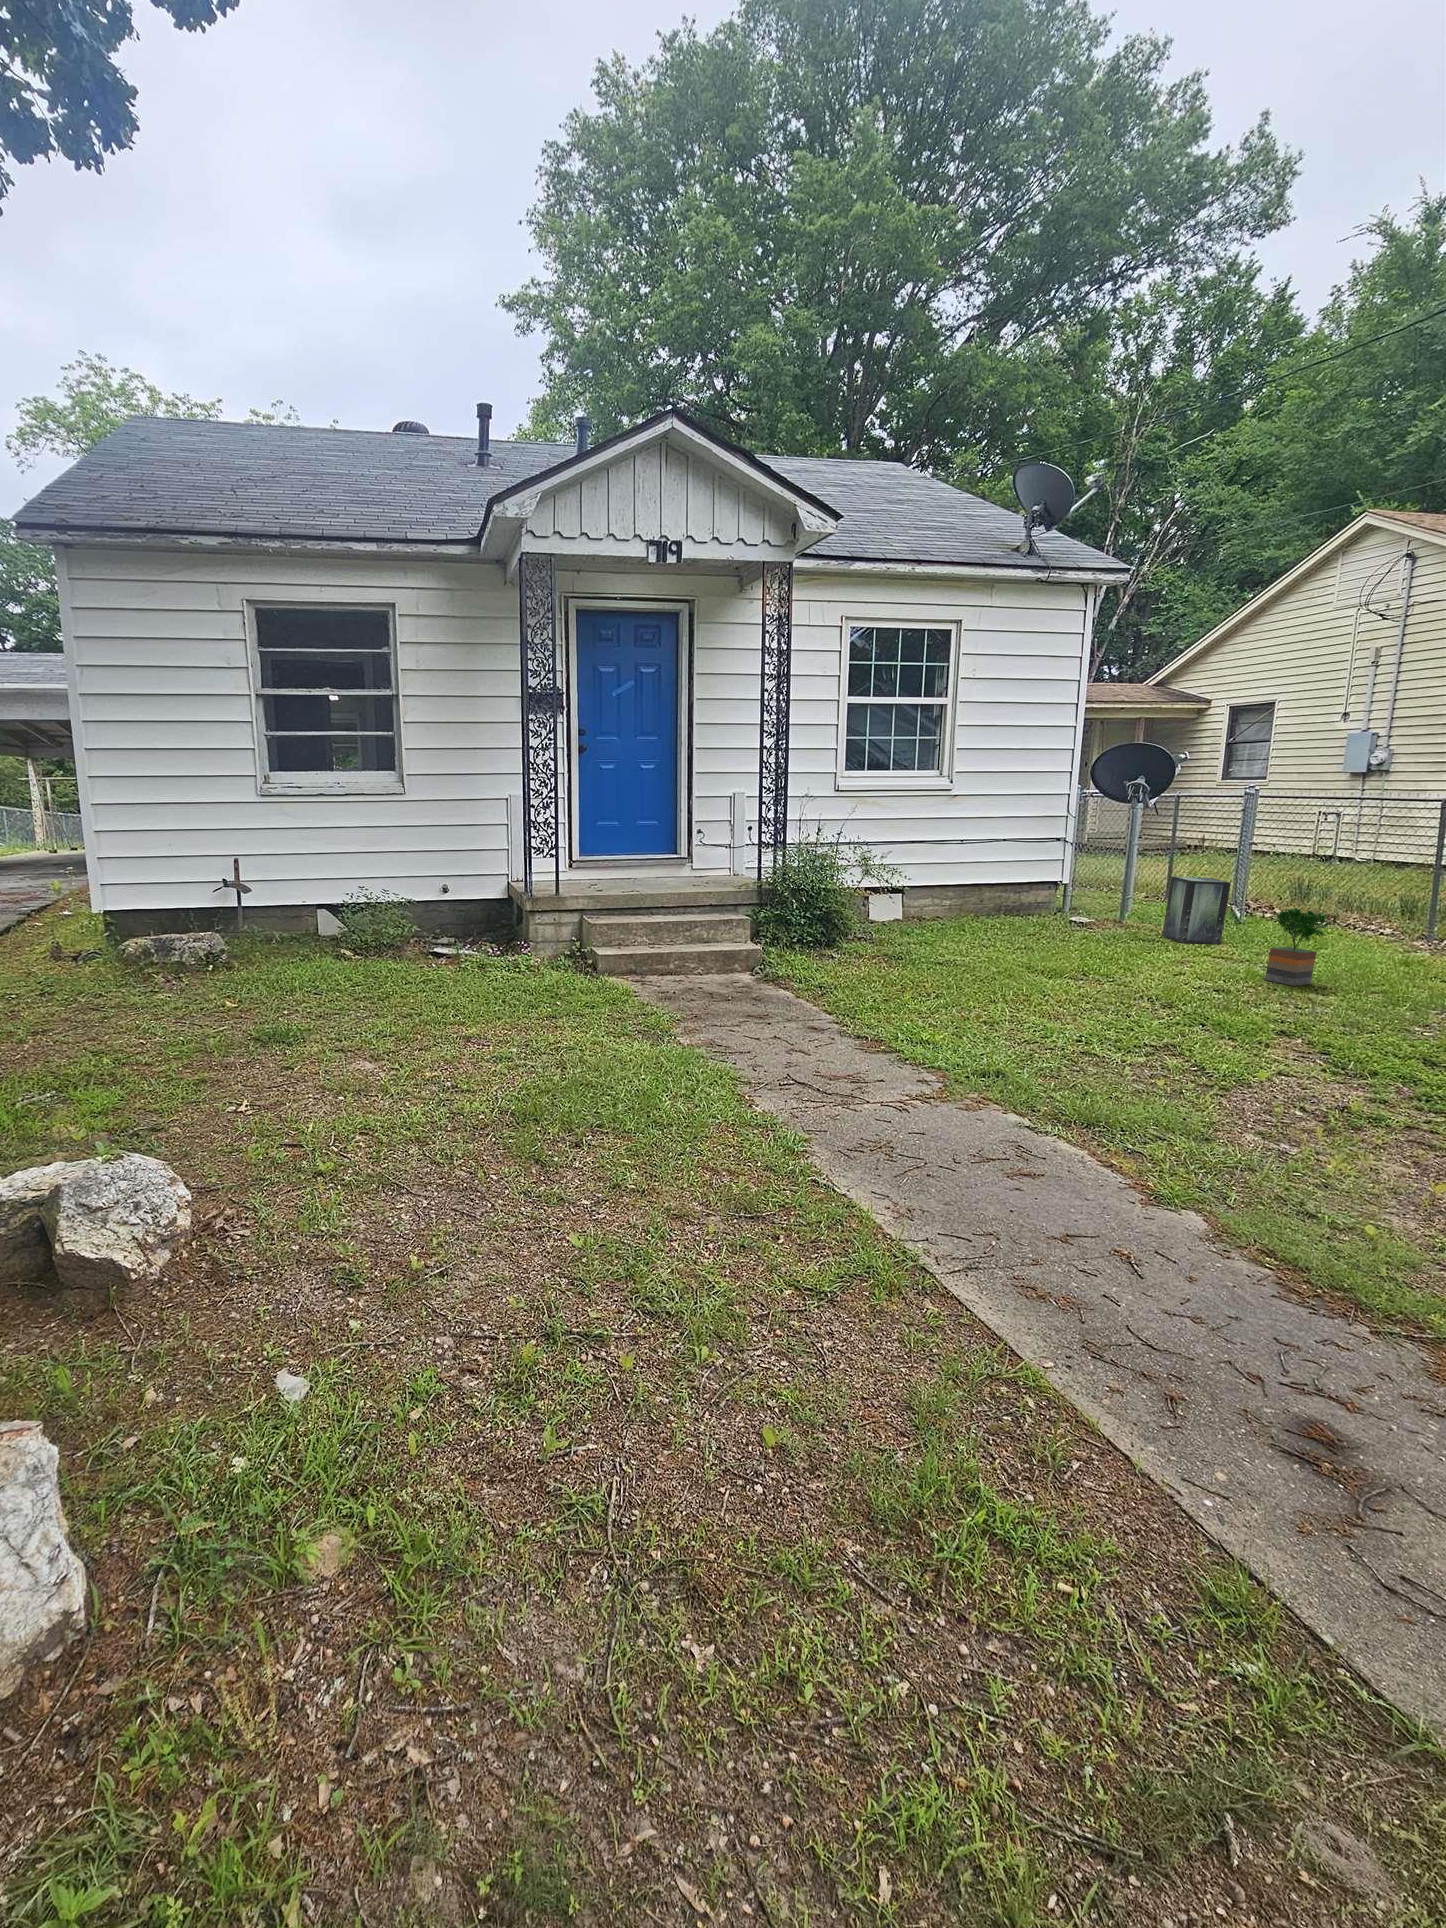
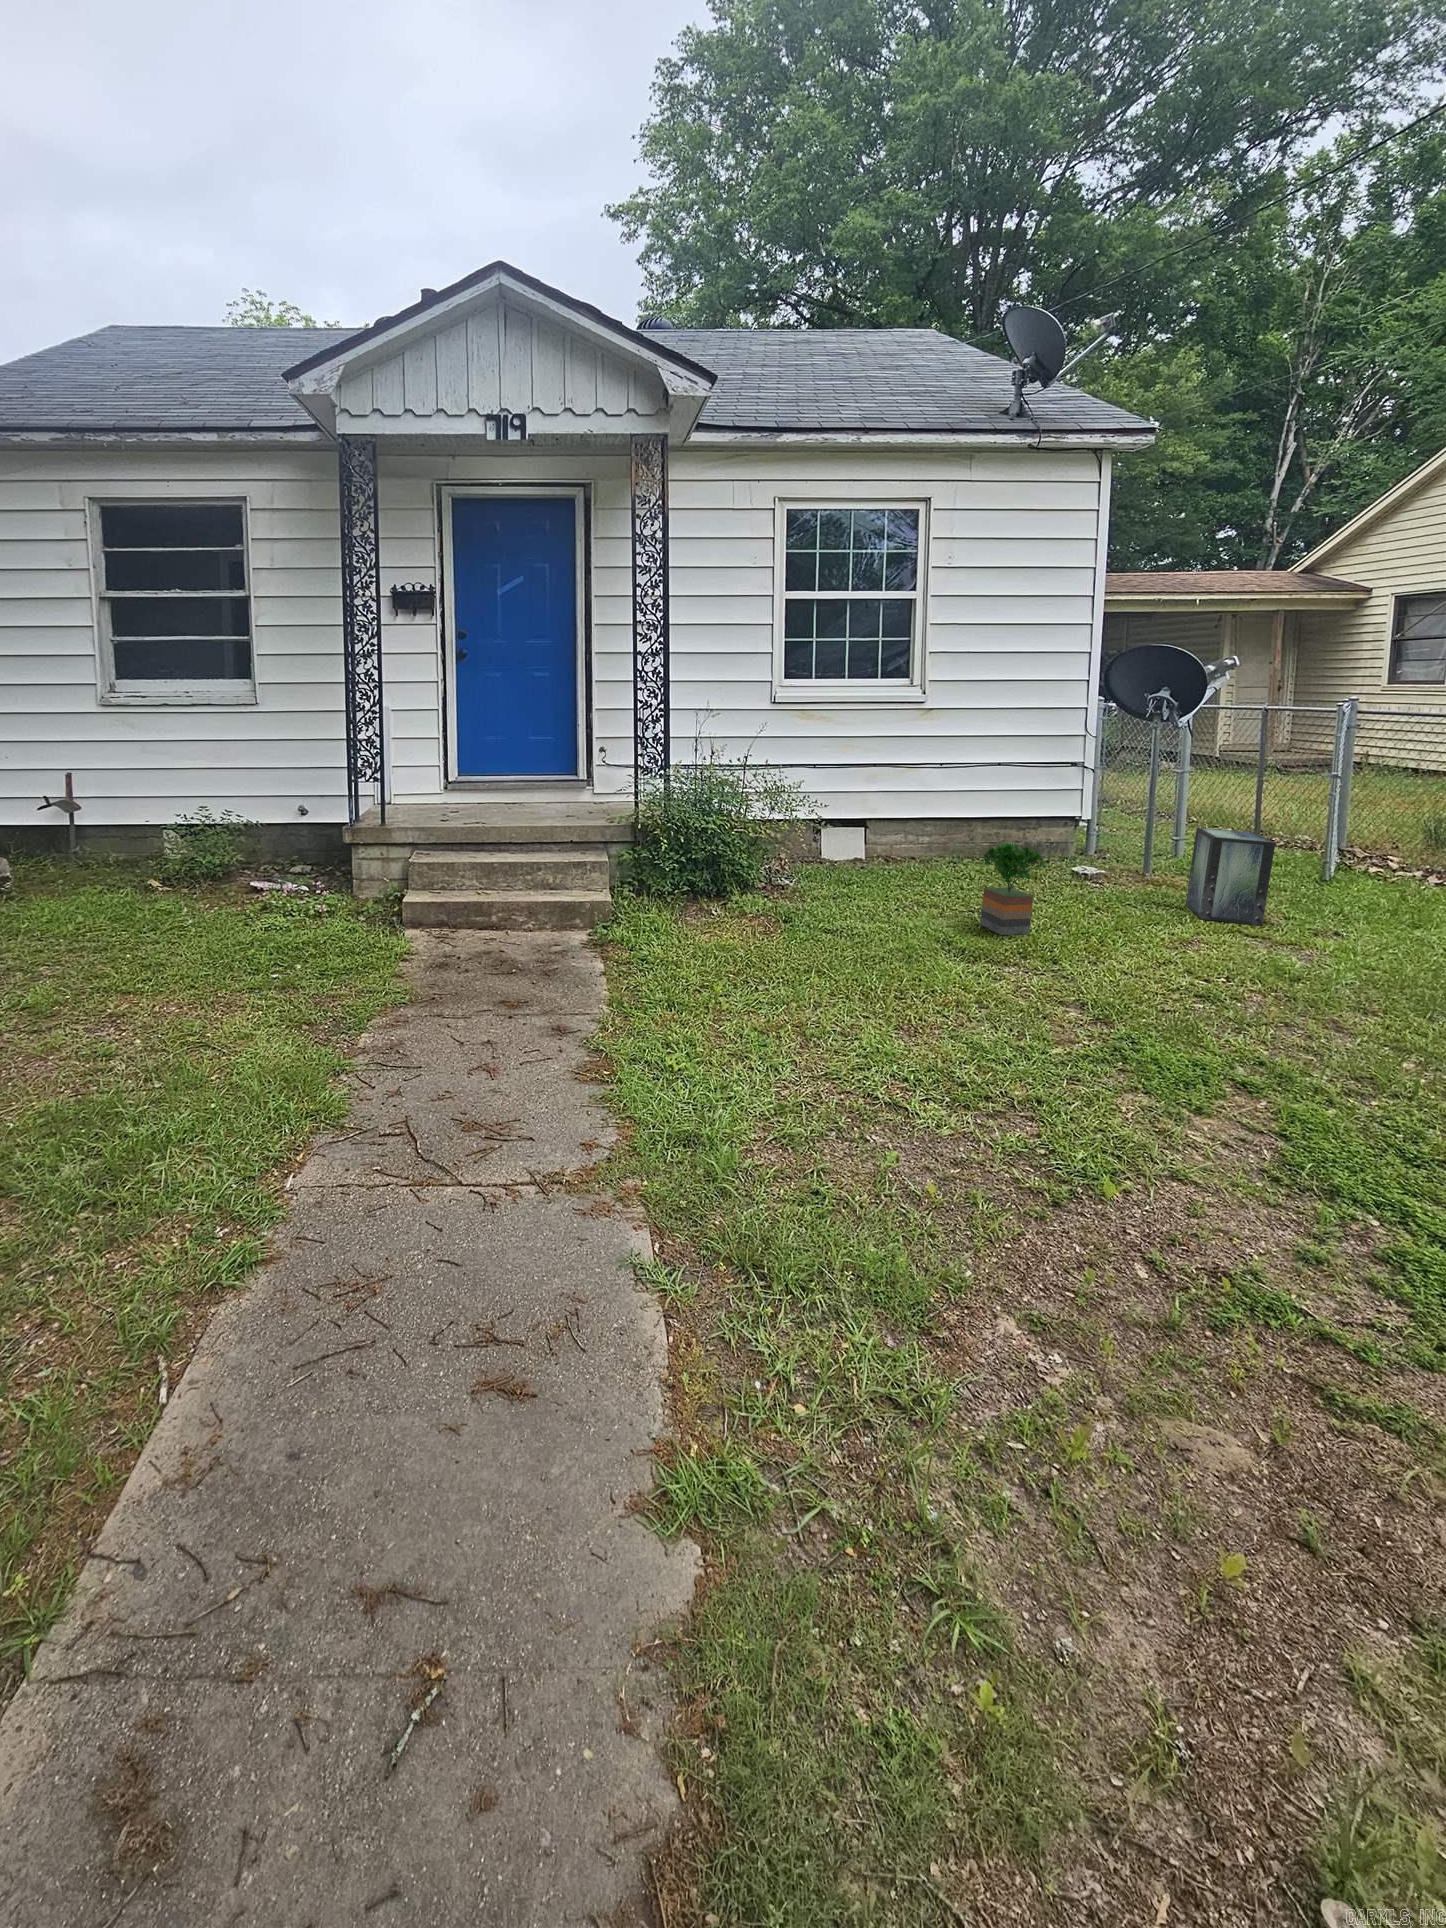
potted tree: present [1265,908,1333,986] -> present [980,842,1048,935]

